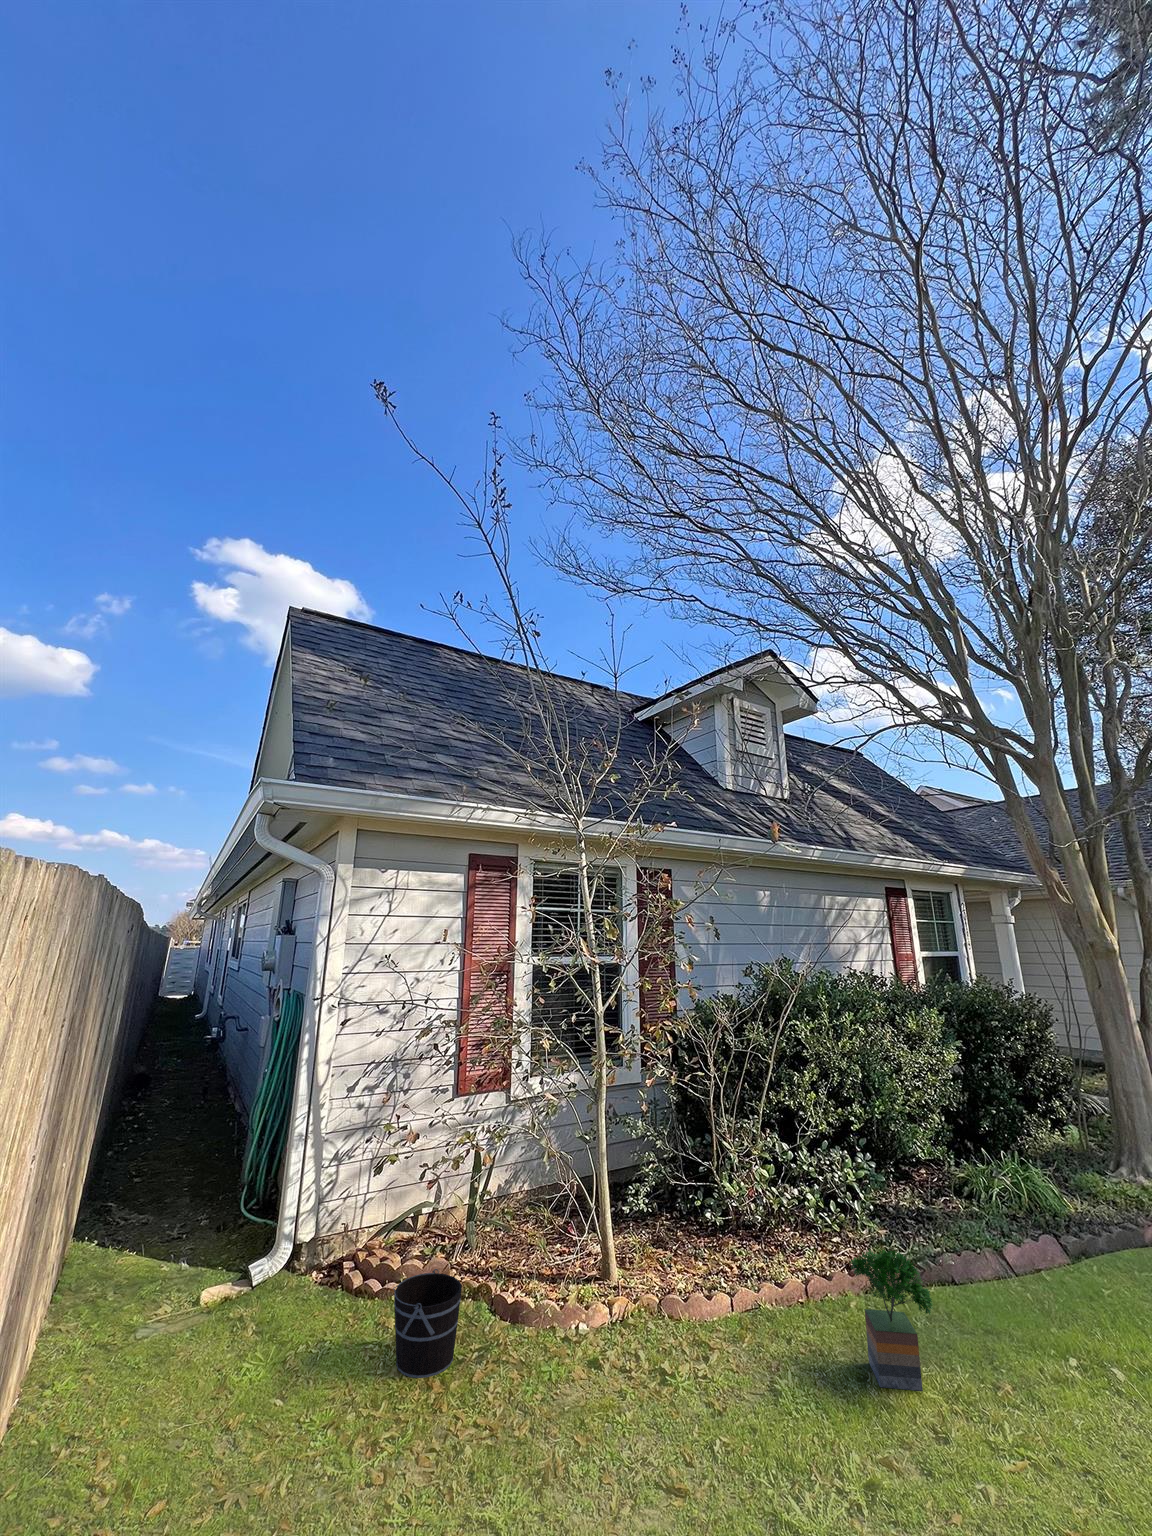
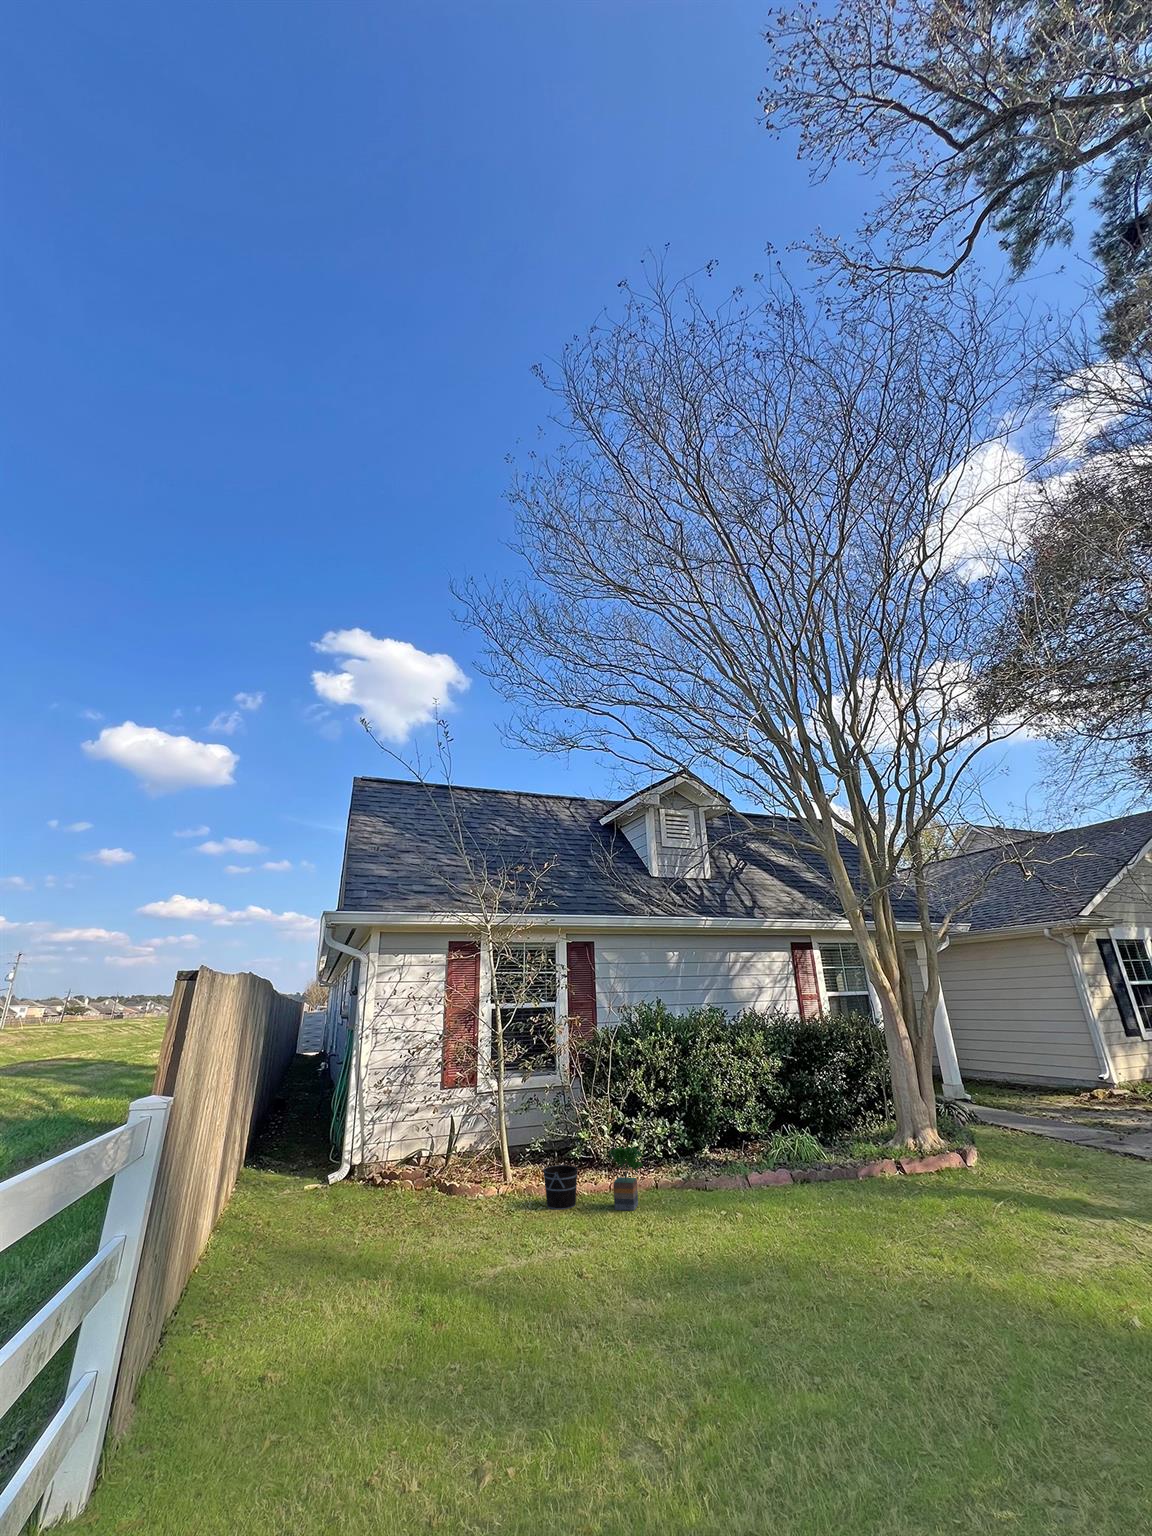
bucket: present [393,1269,462,1378] -> present [543,1165,577,1210]

